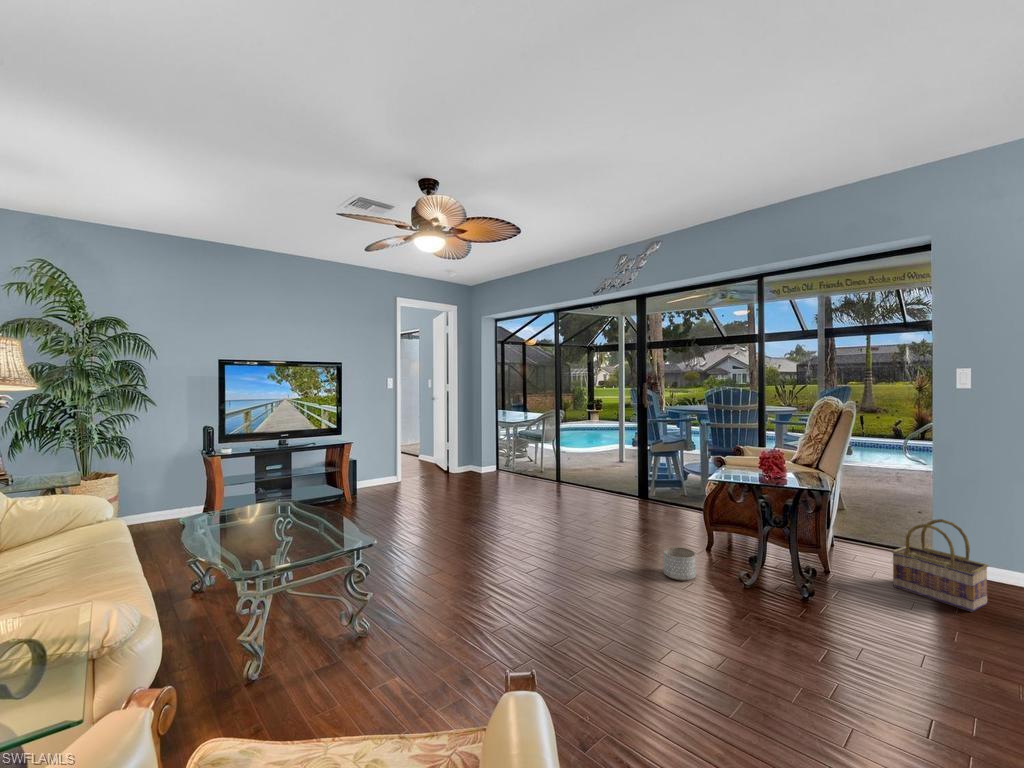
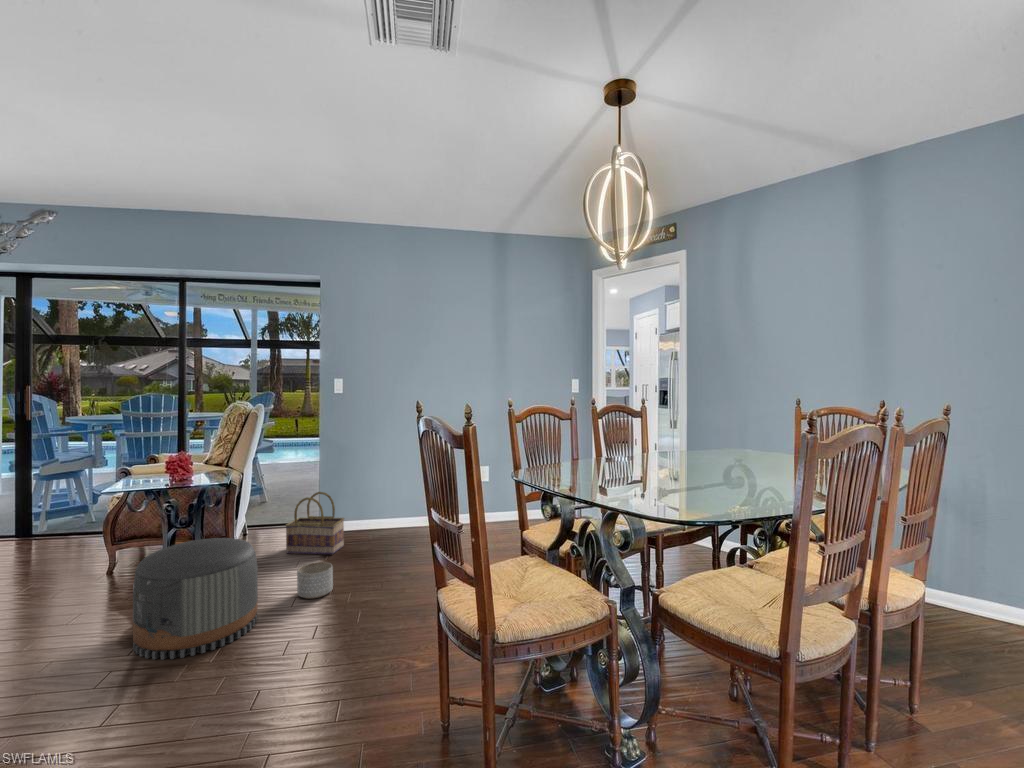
planter: present [663,547,696,581] -> present [297,562,333,599]
pouf: none [746,548,883,688] -> present [133,538,258,660]

